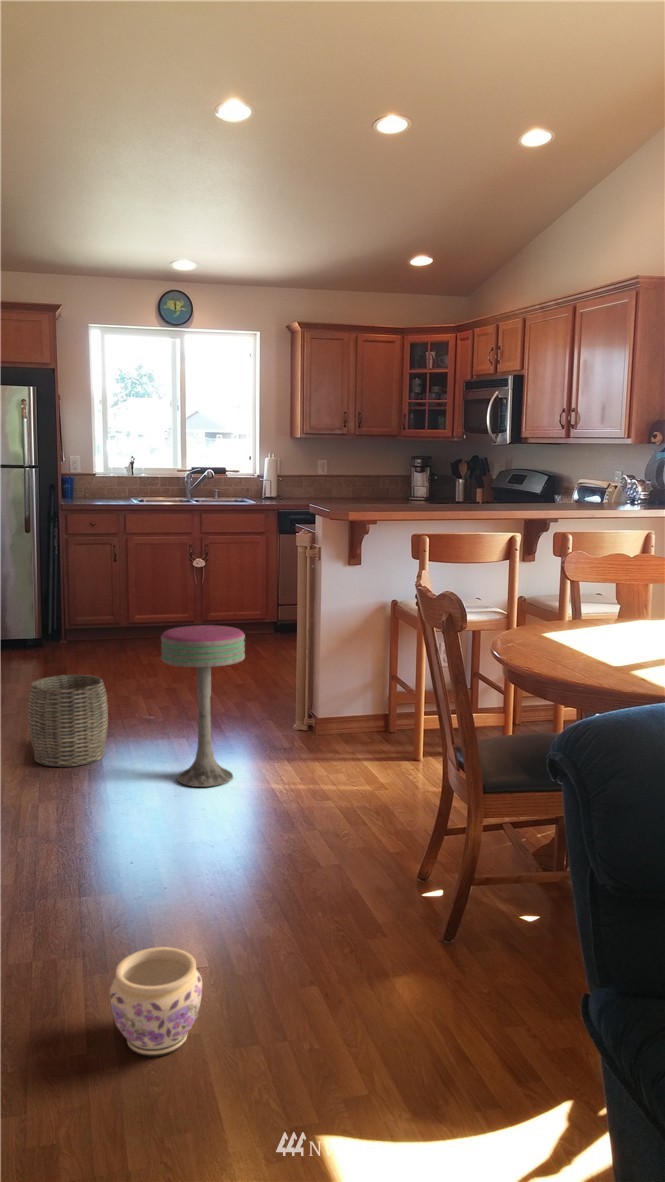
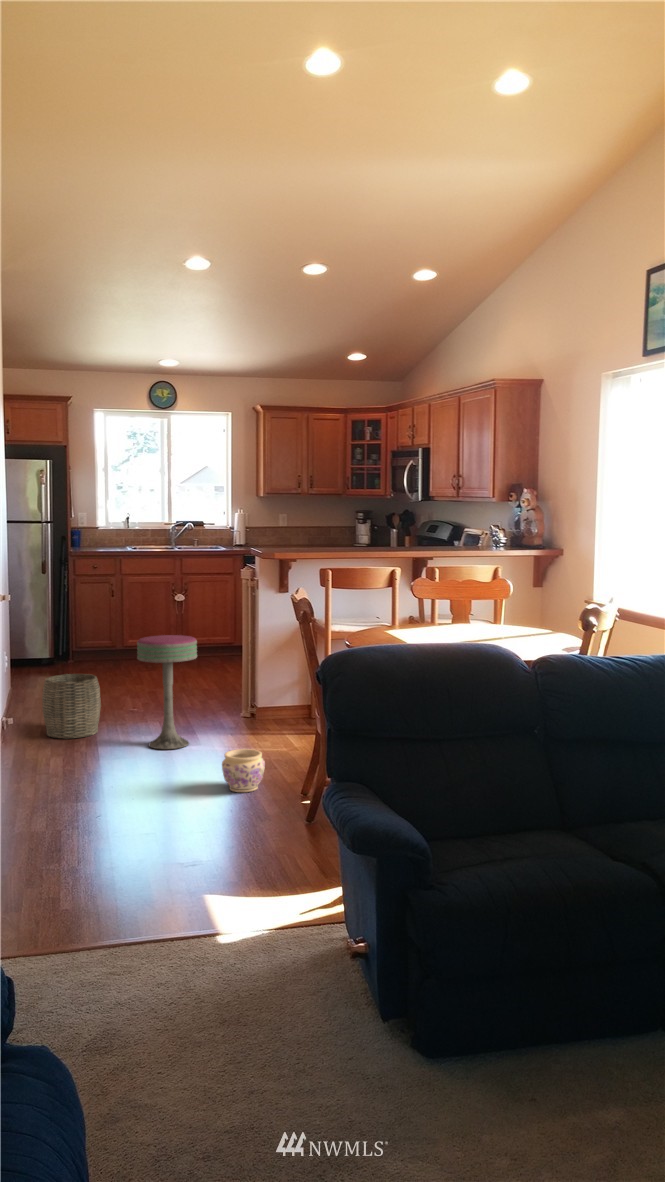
planter: present [110,947,202,1056] -> present [222,749,265,793]

